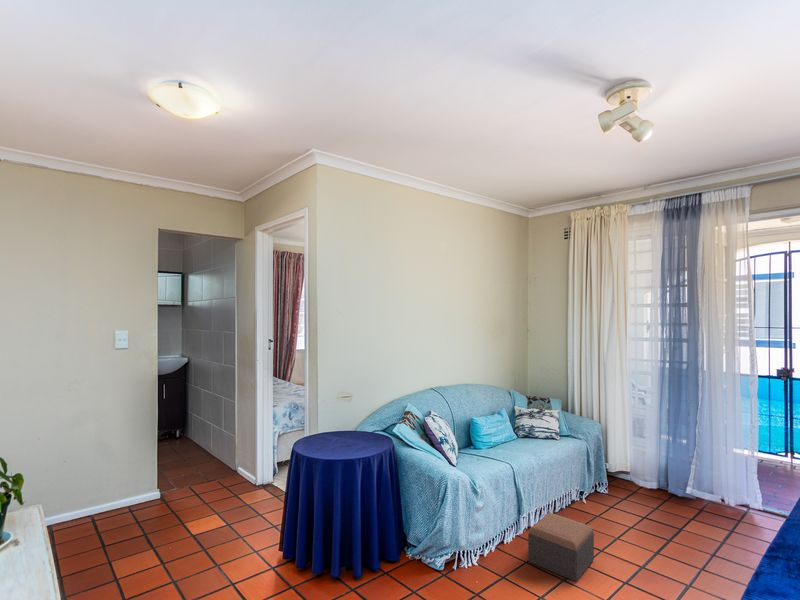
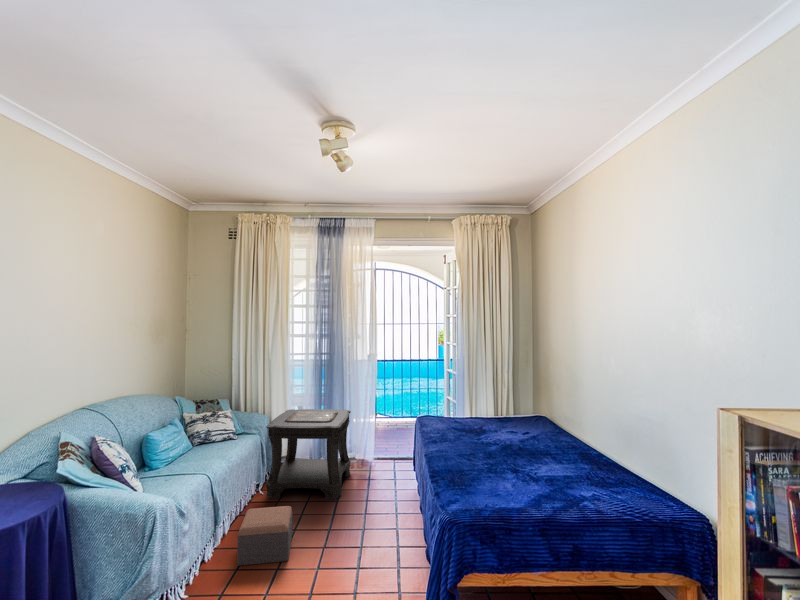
side table: none [587,423,707,544] -> present [266,409,351,500]

